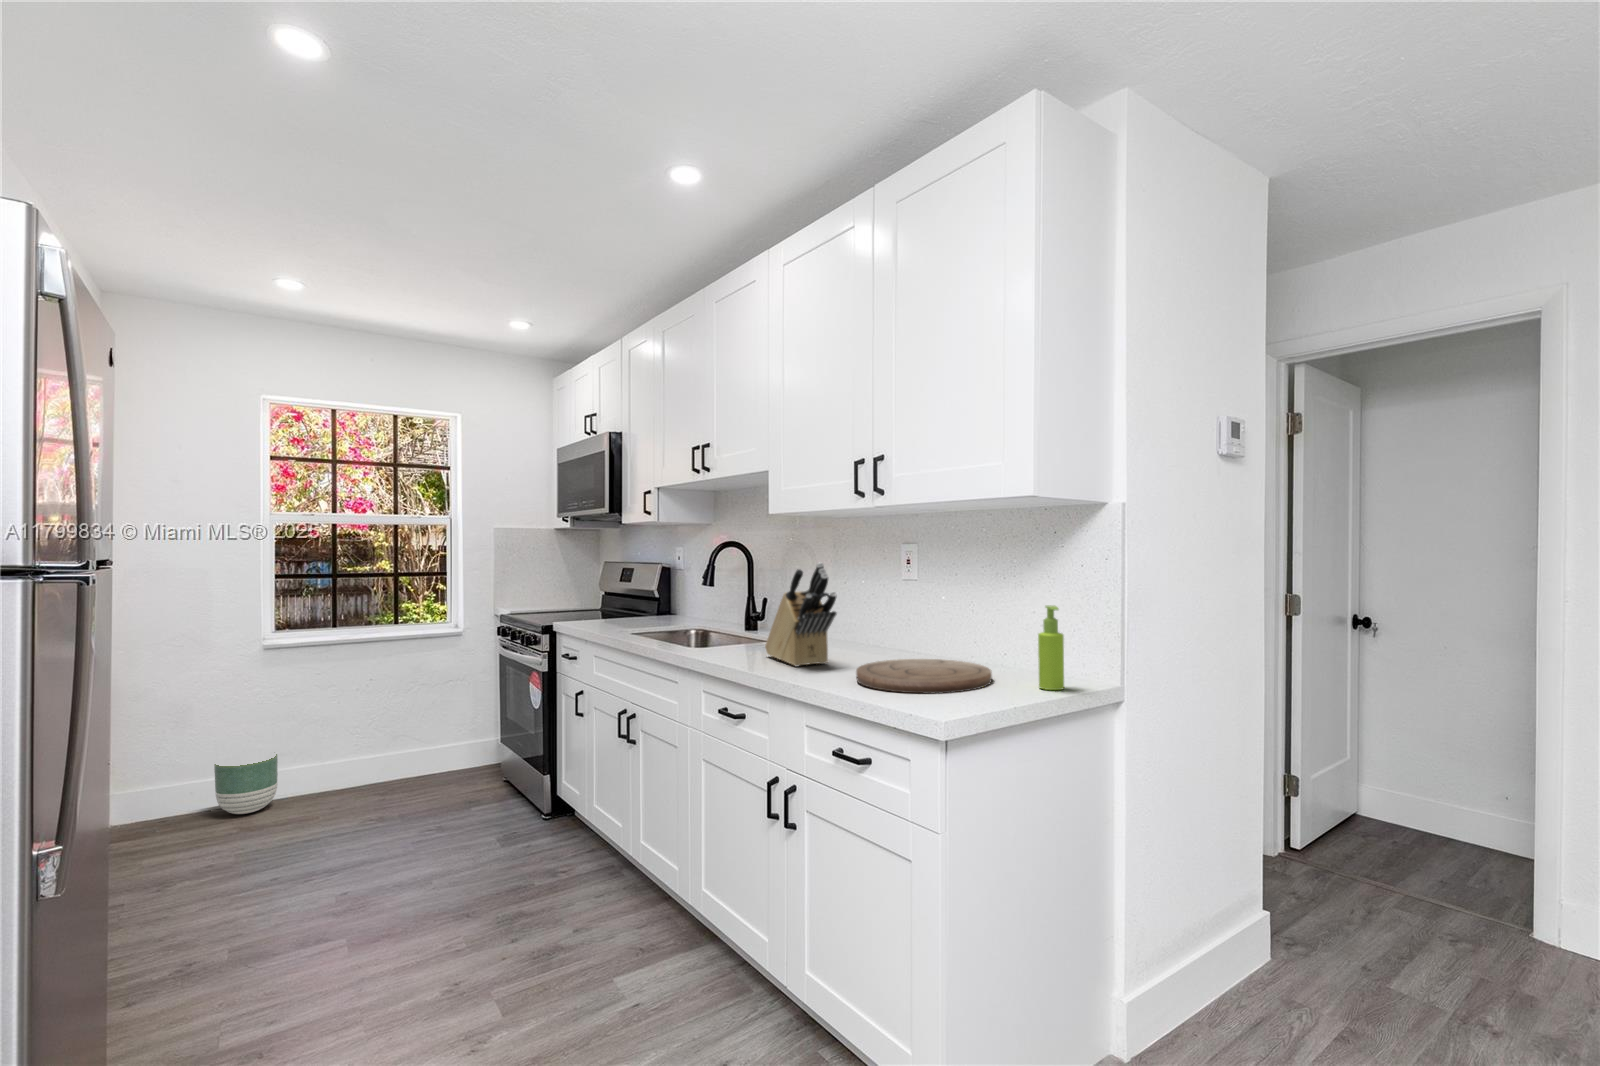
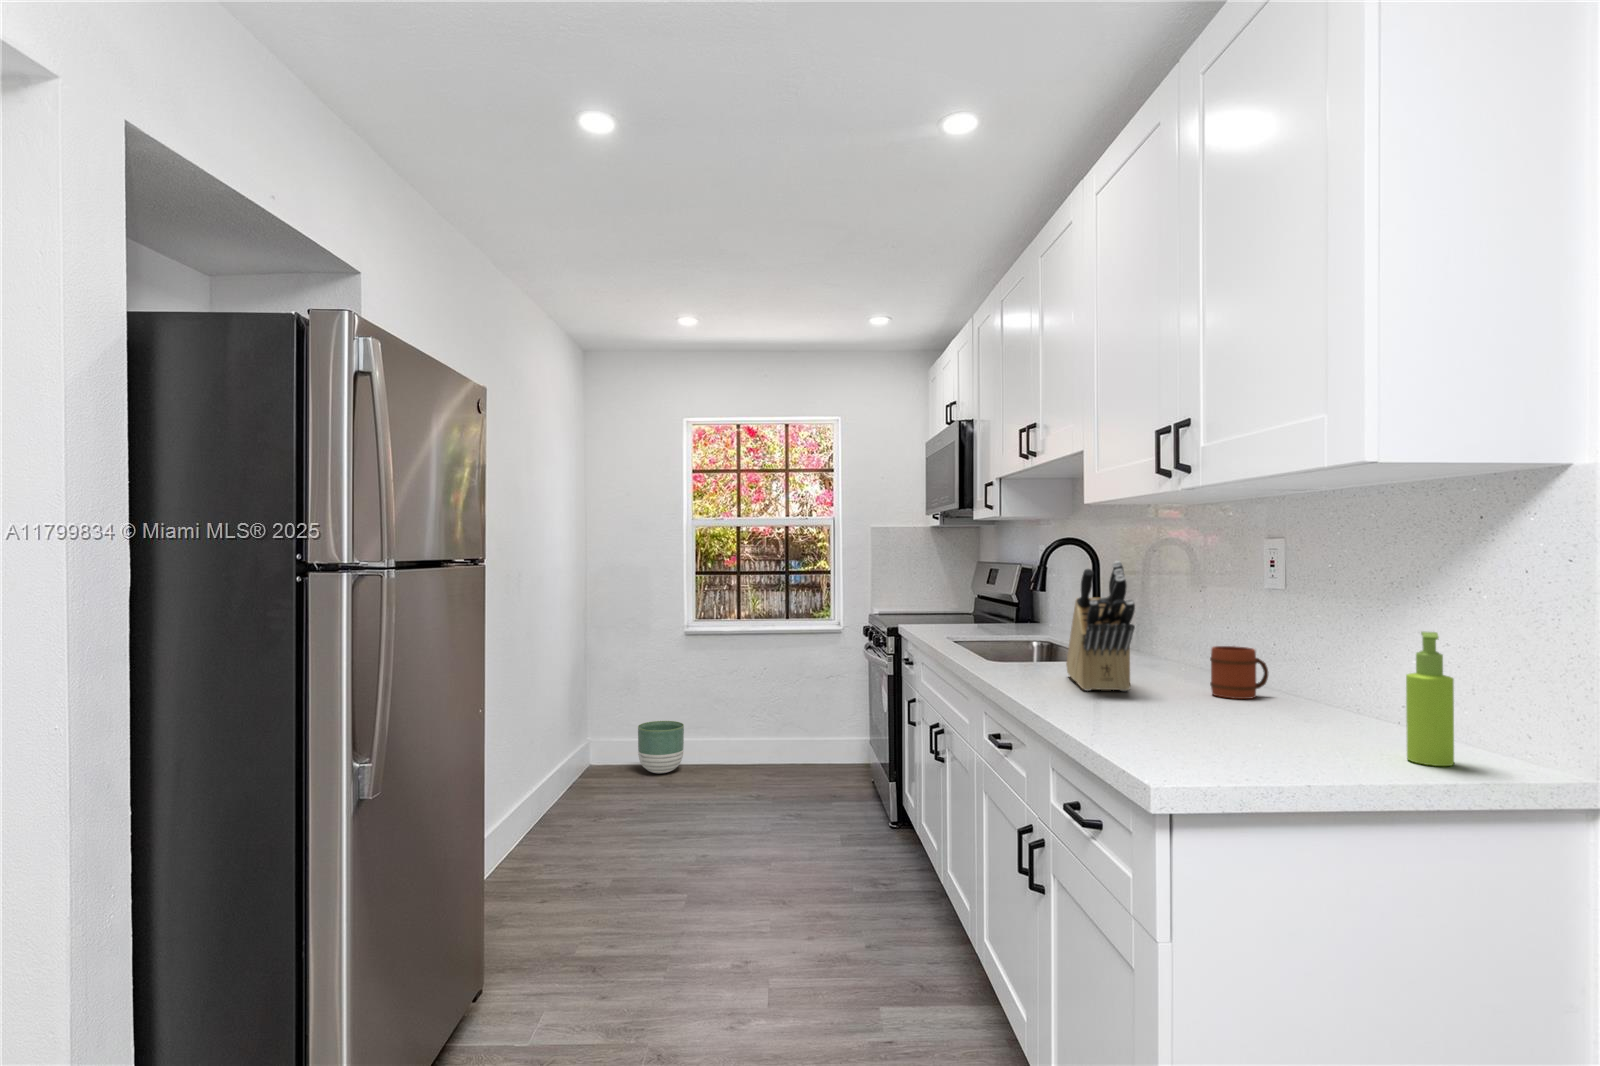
mug: none [880,623,917,661] -> present [1210,646,1268,699]
cutting board: present [856,659,992,693] -> none [1132,694,1342,748]

